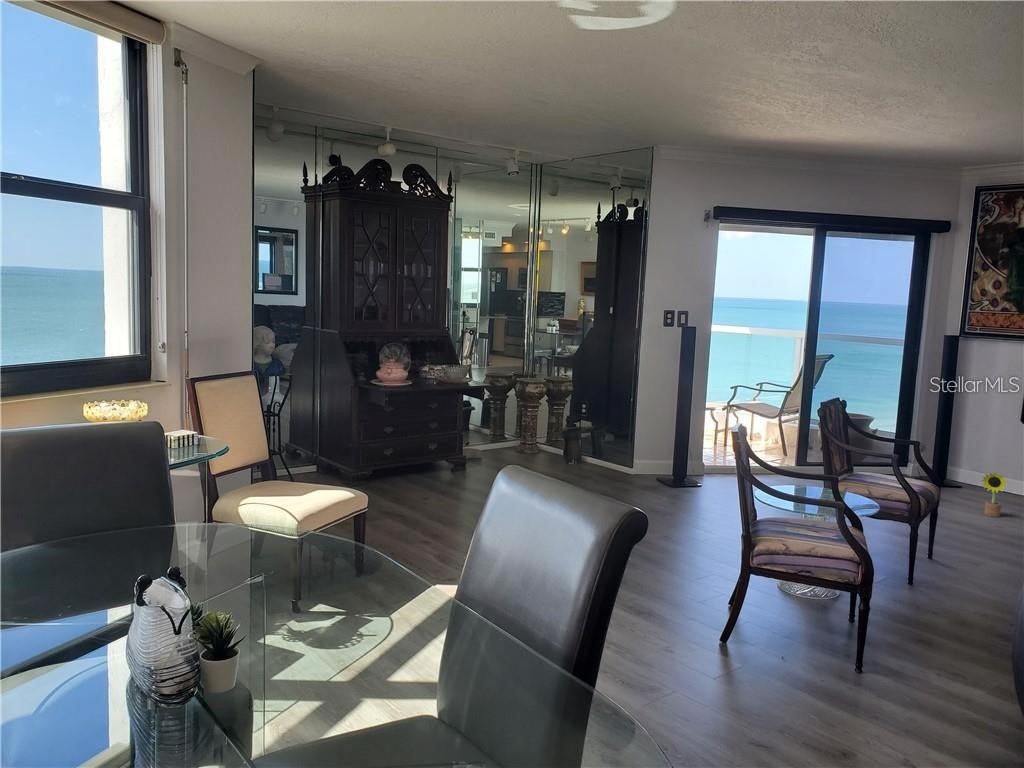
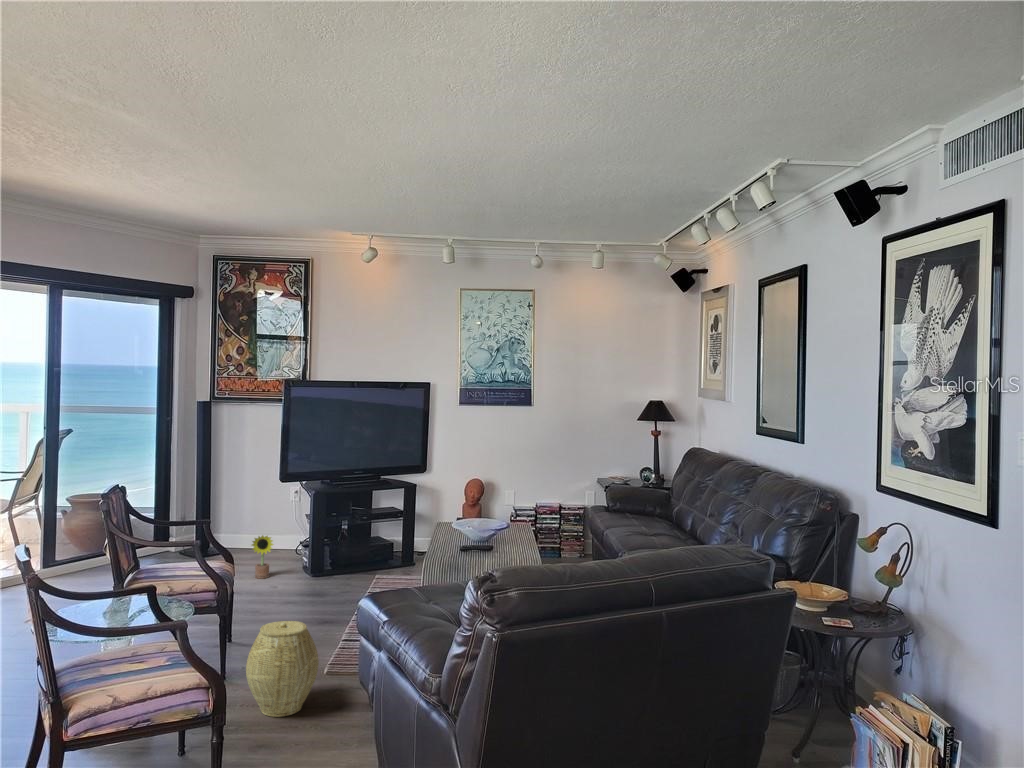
woven basket: none [921,541,998,630] -> present [246,621,319,717]

